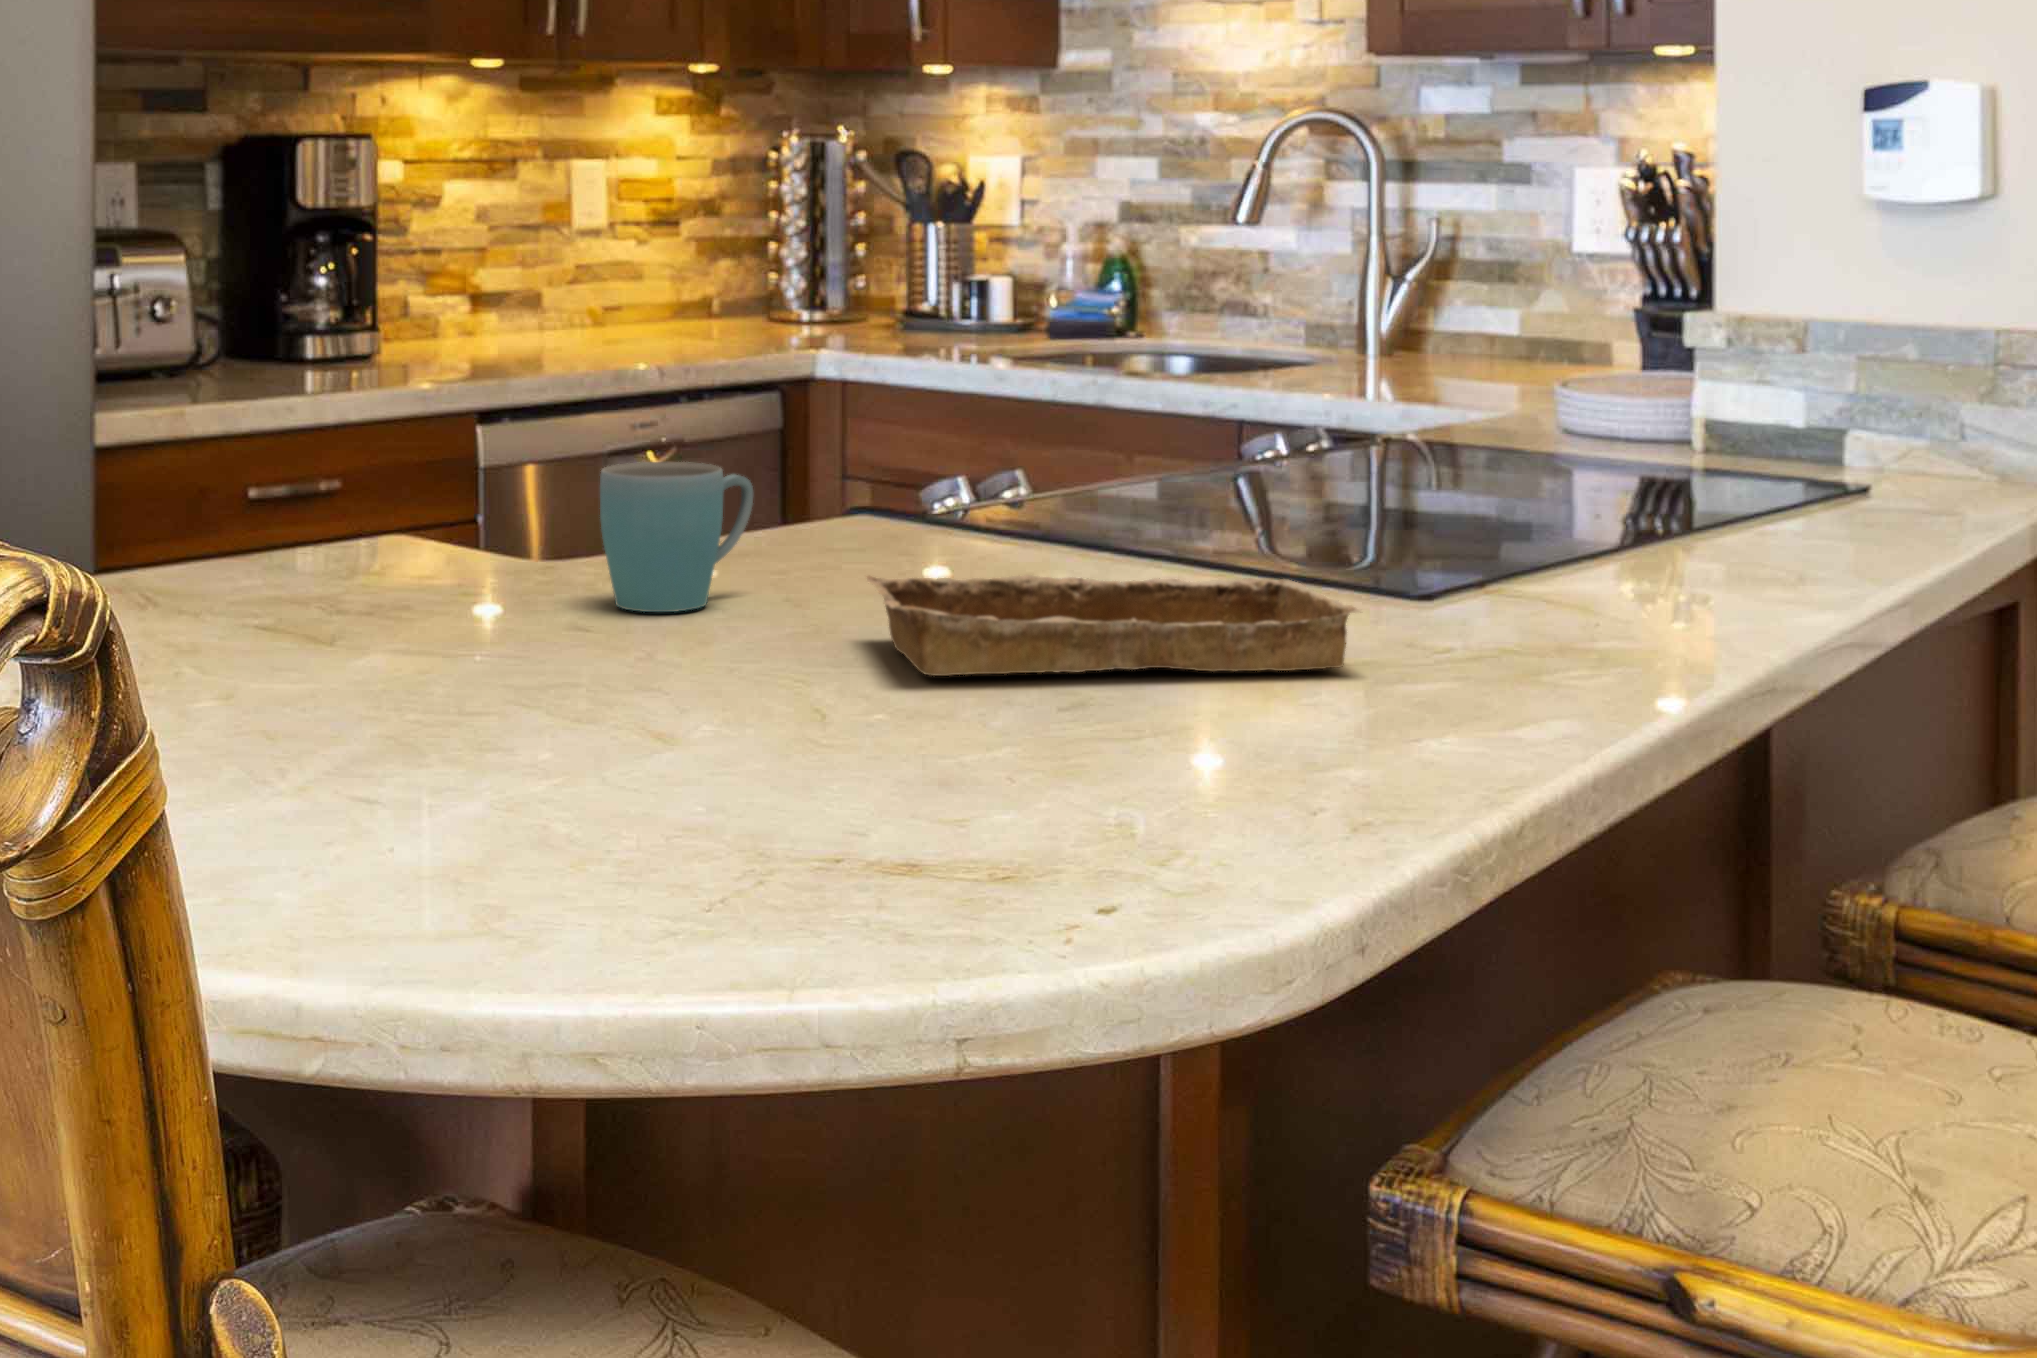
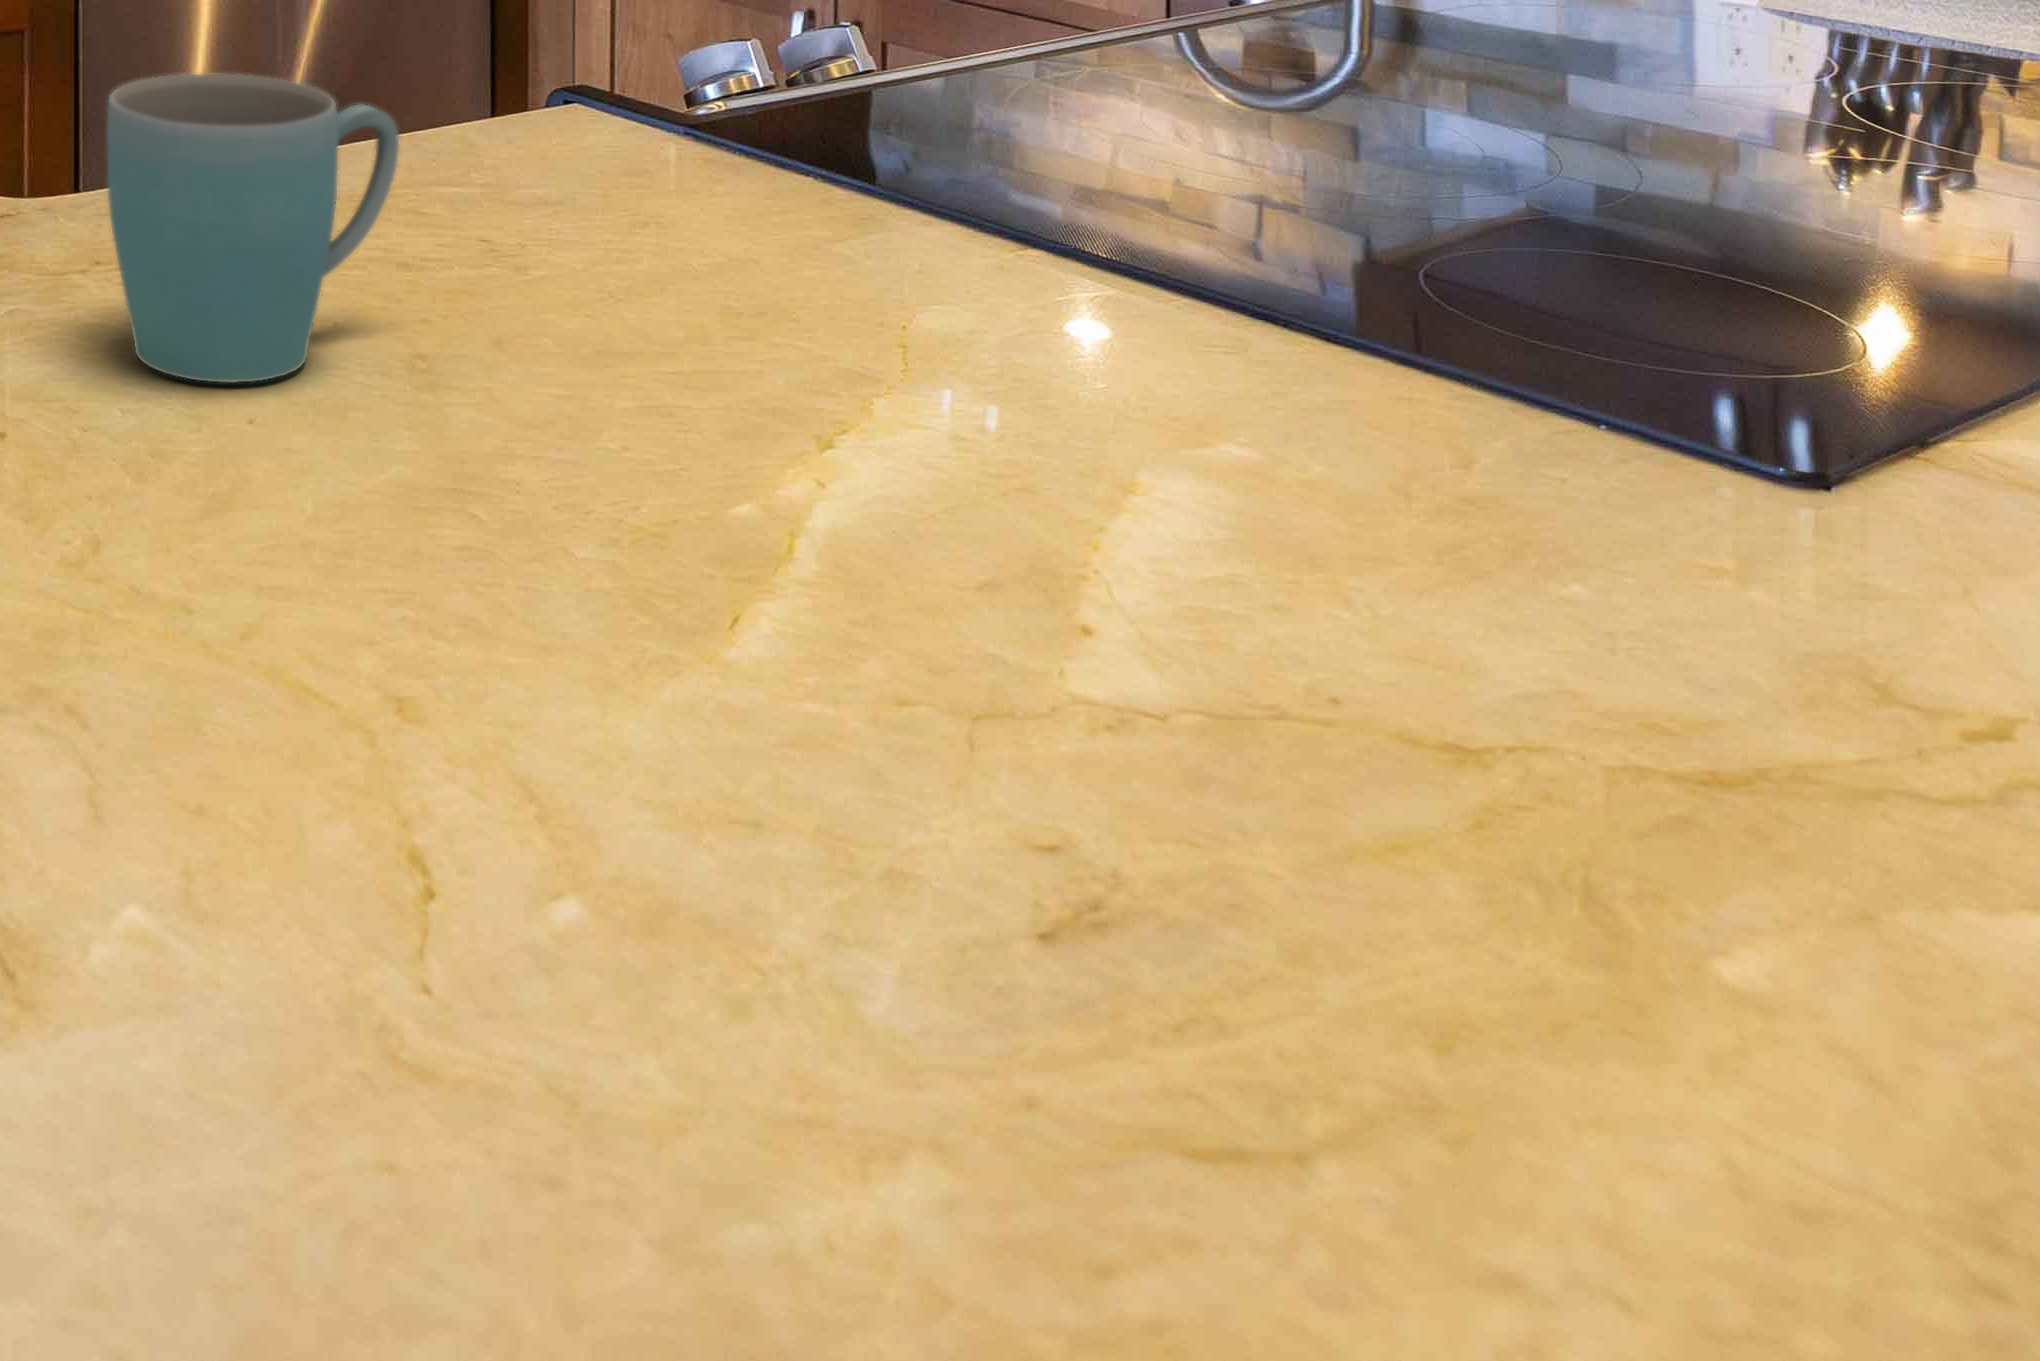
tray: present [867,575,1361,676] -> none [610,382,1832,756]

